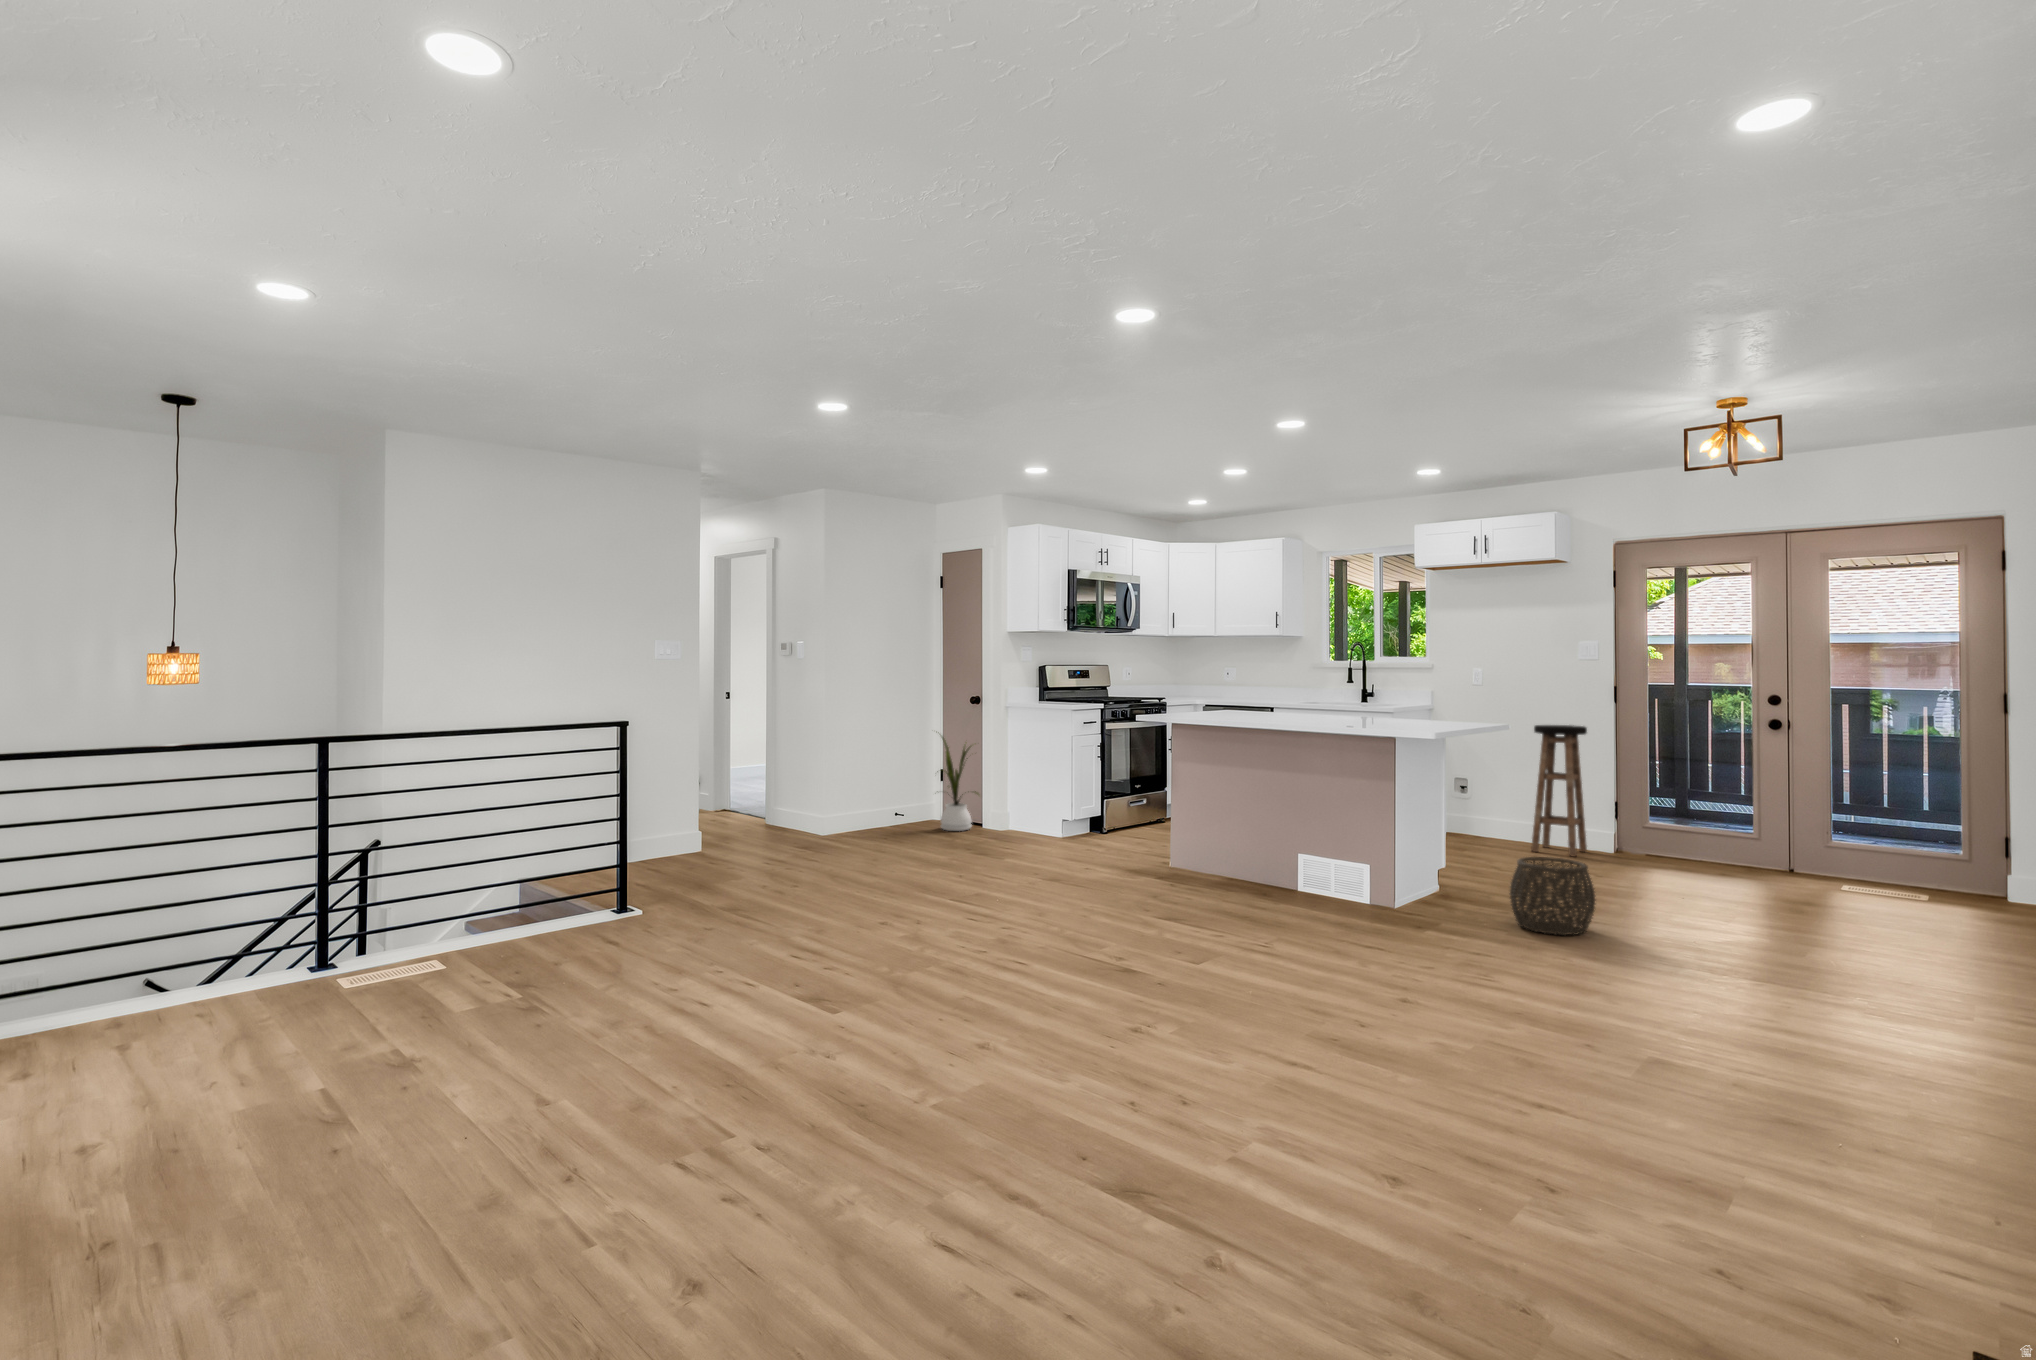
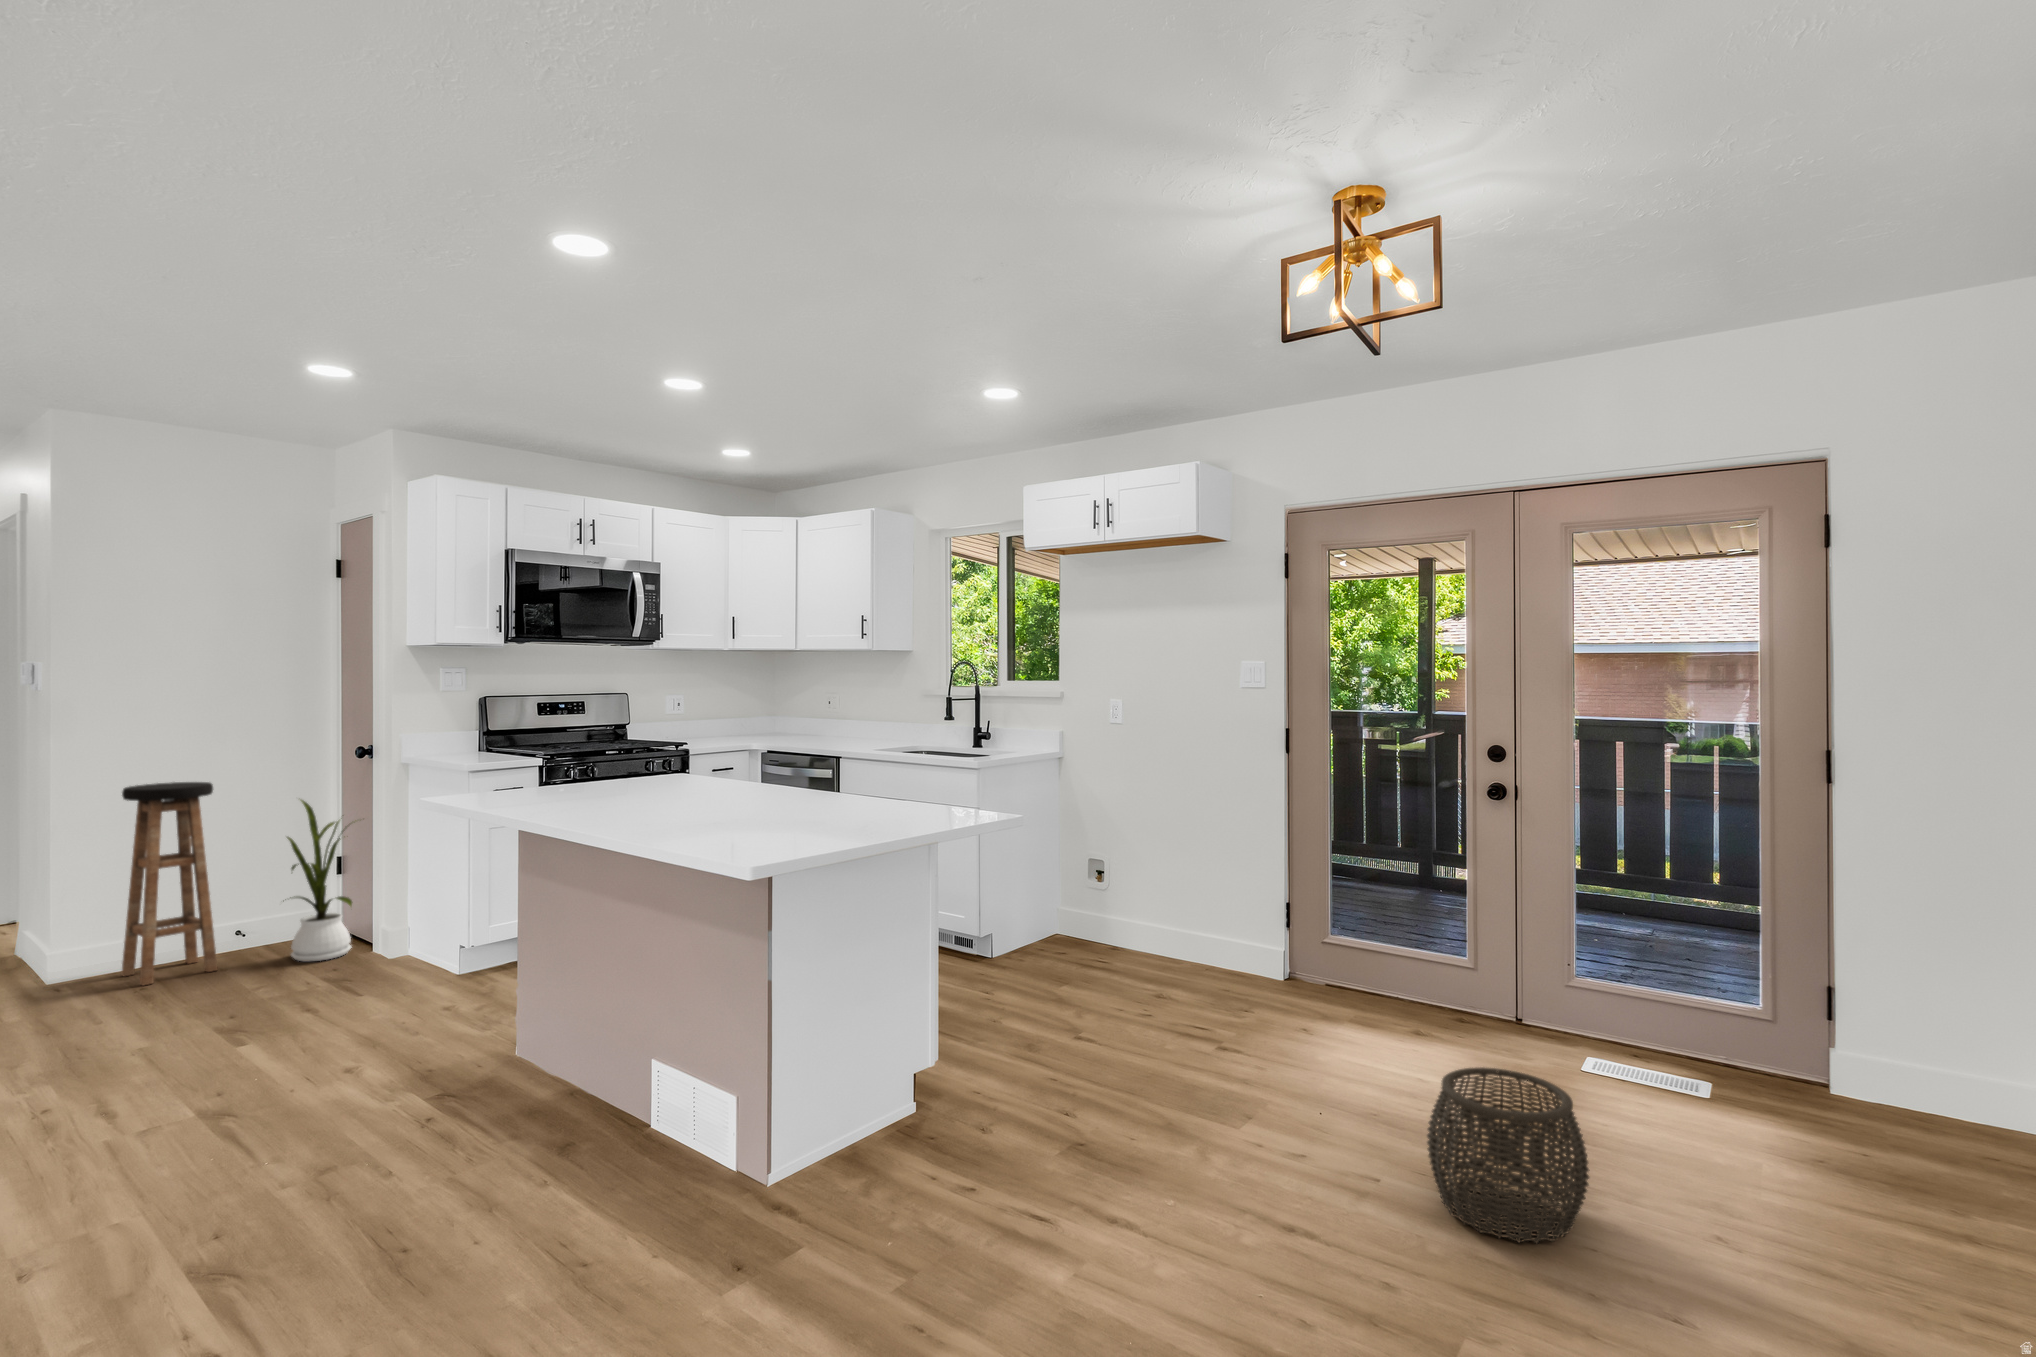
bar stool: present [1531,725,1587,857] -> present [121,782,218,985]
woven basket: present [1510,857,1595,935] -> present [1427,1067,1589,1243]

